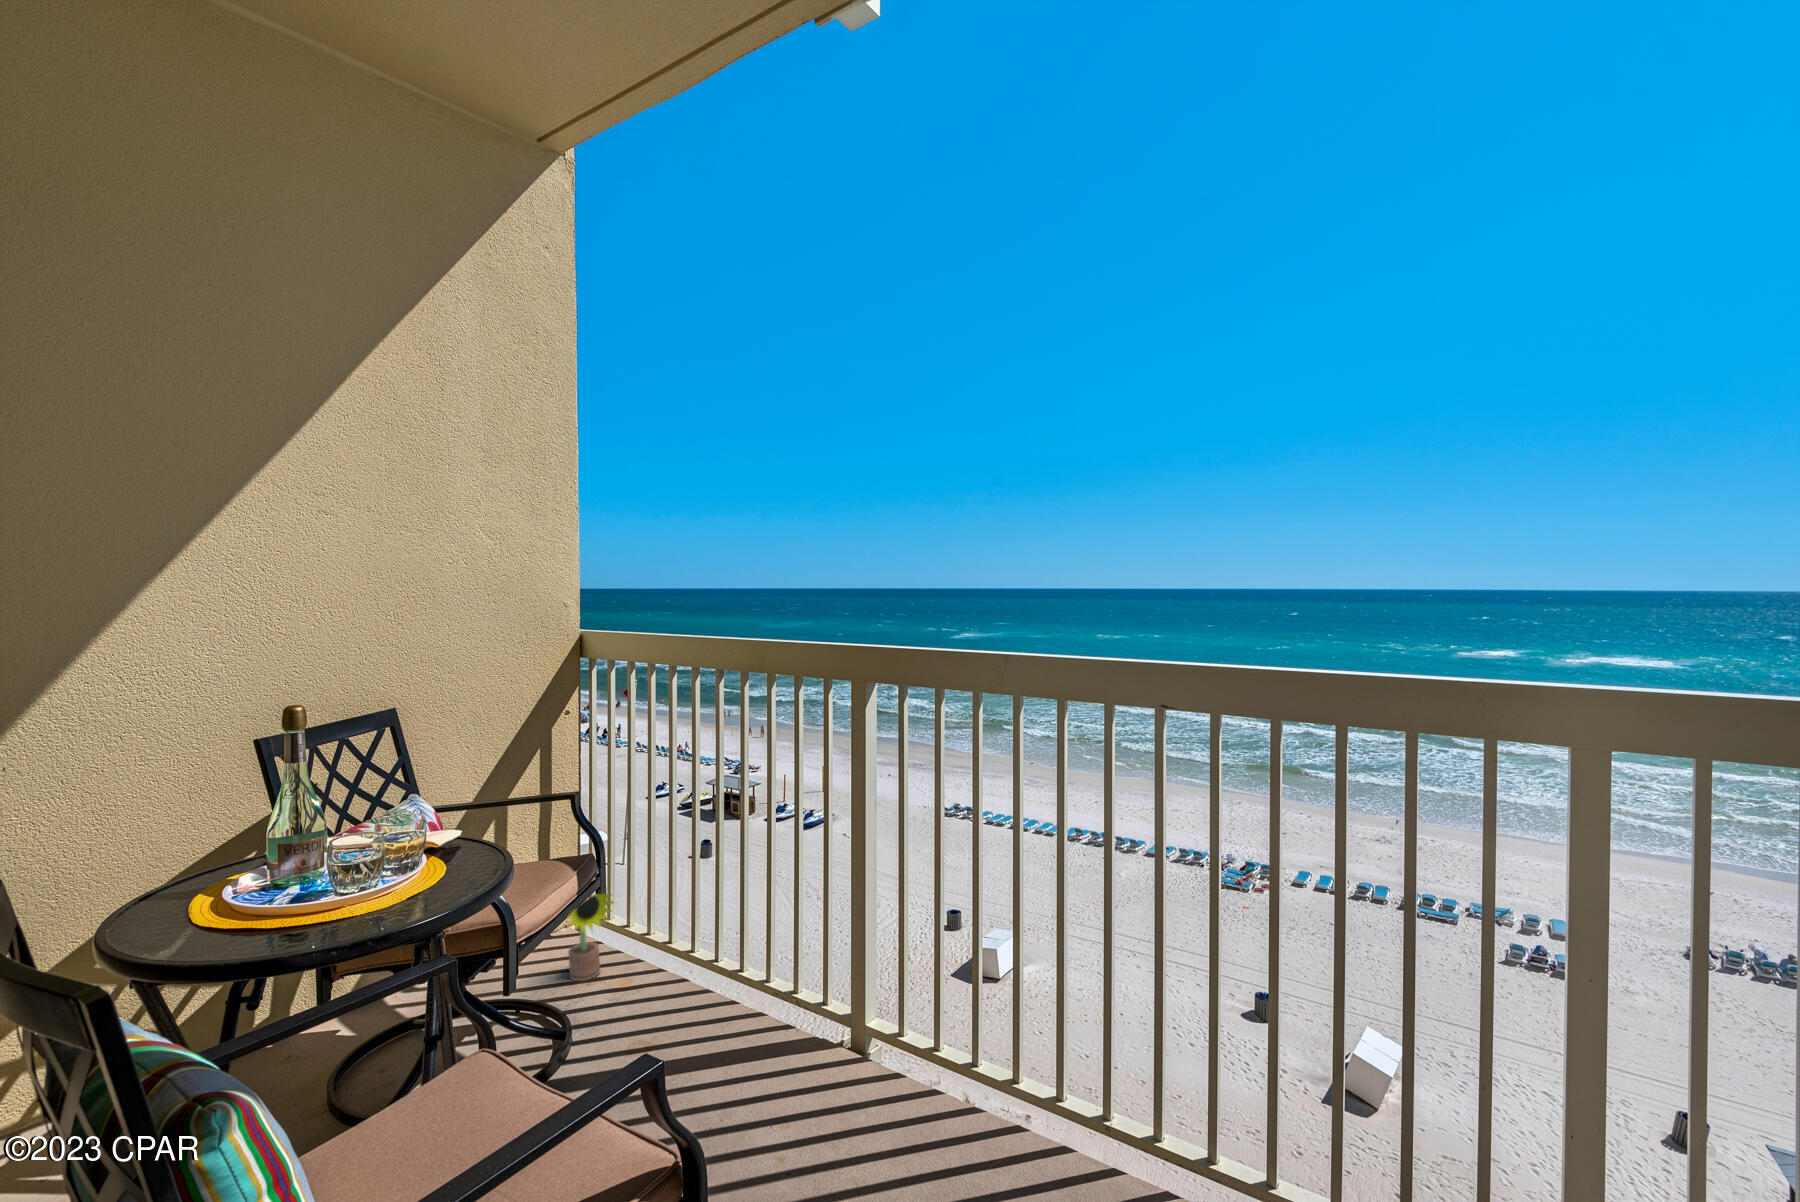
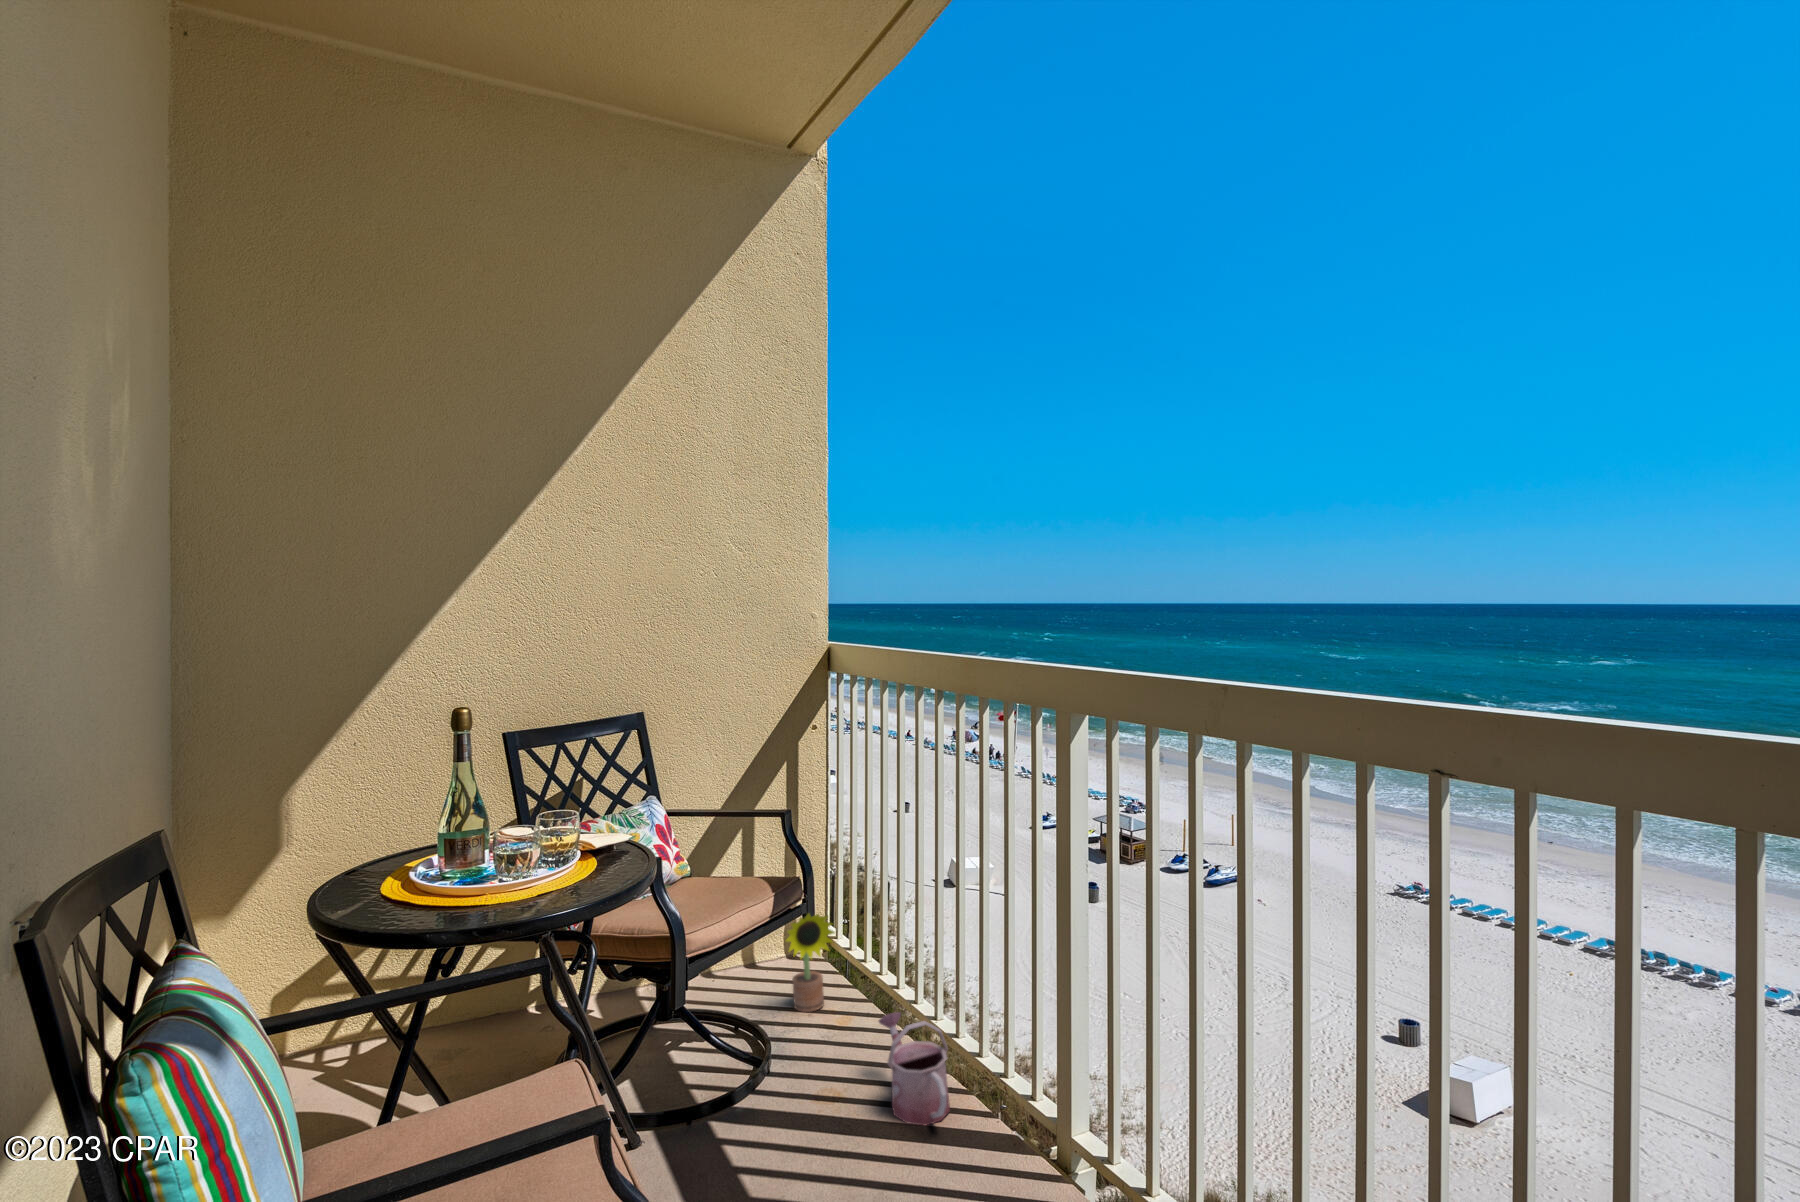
watering can: none [679,962,759,1057] -> present [879,1012,950,1125]

